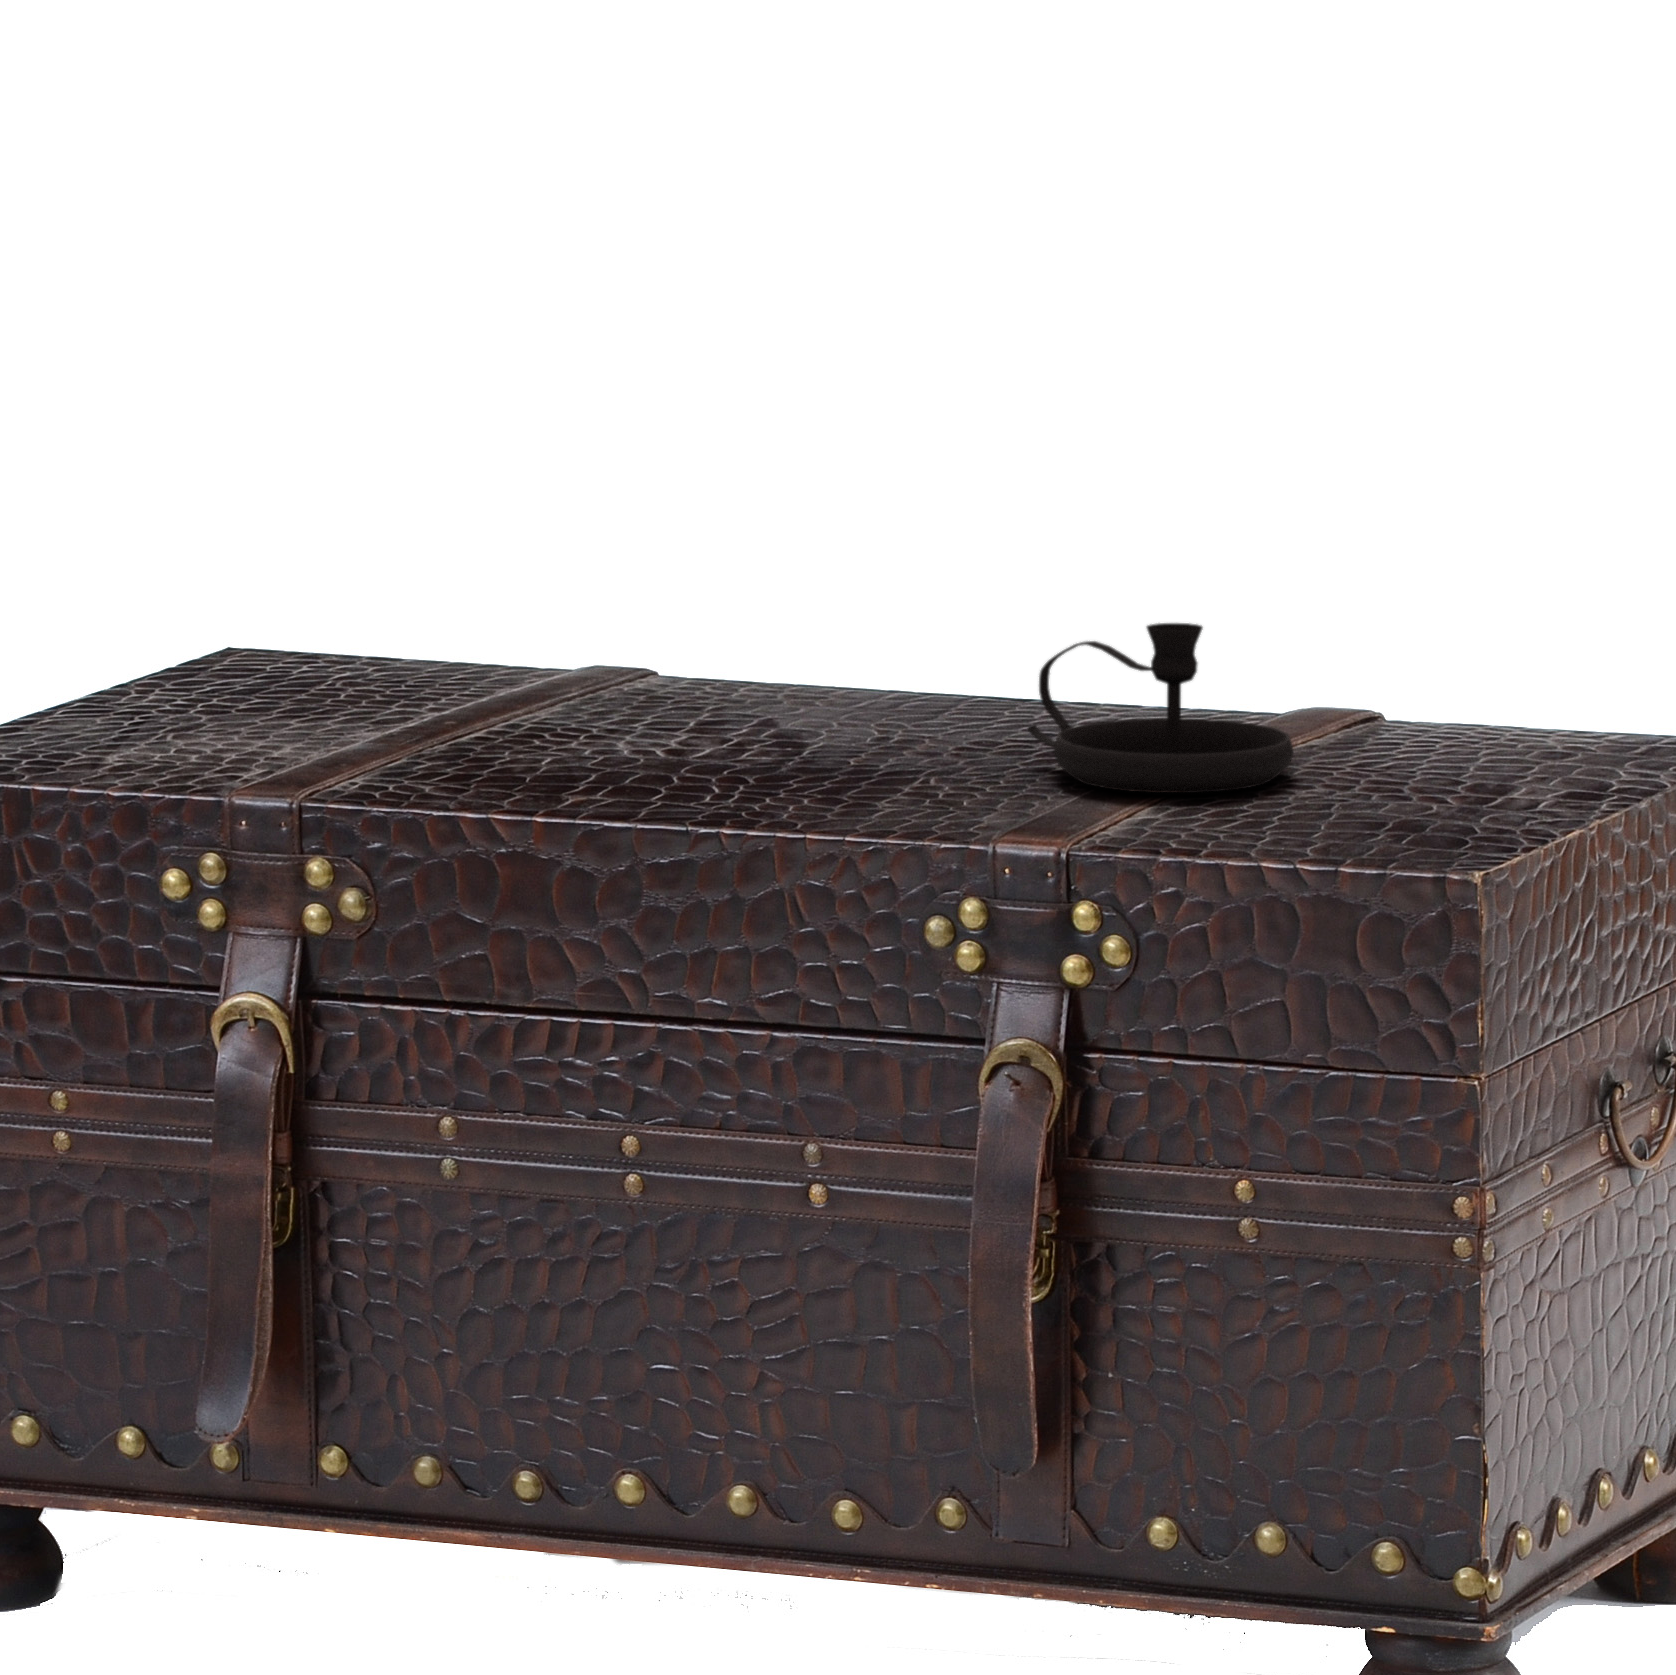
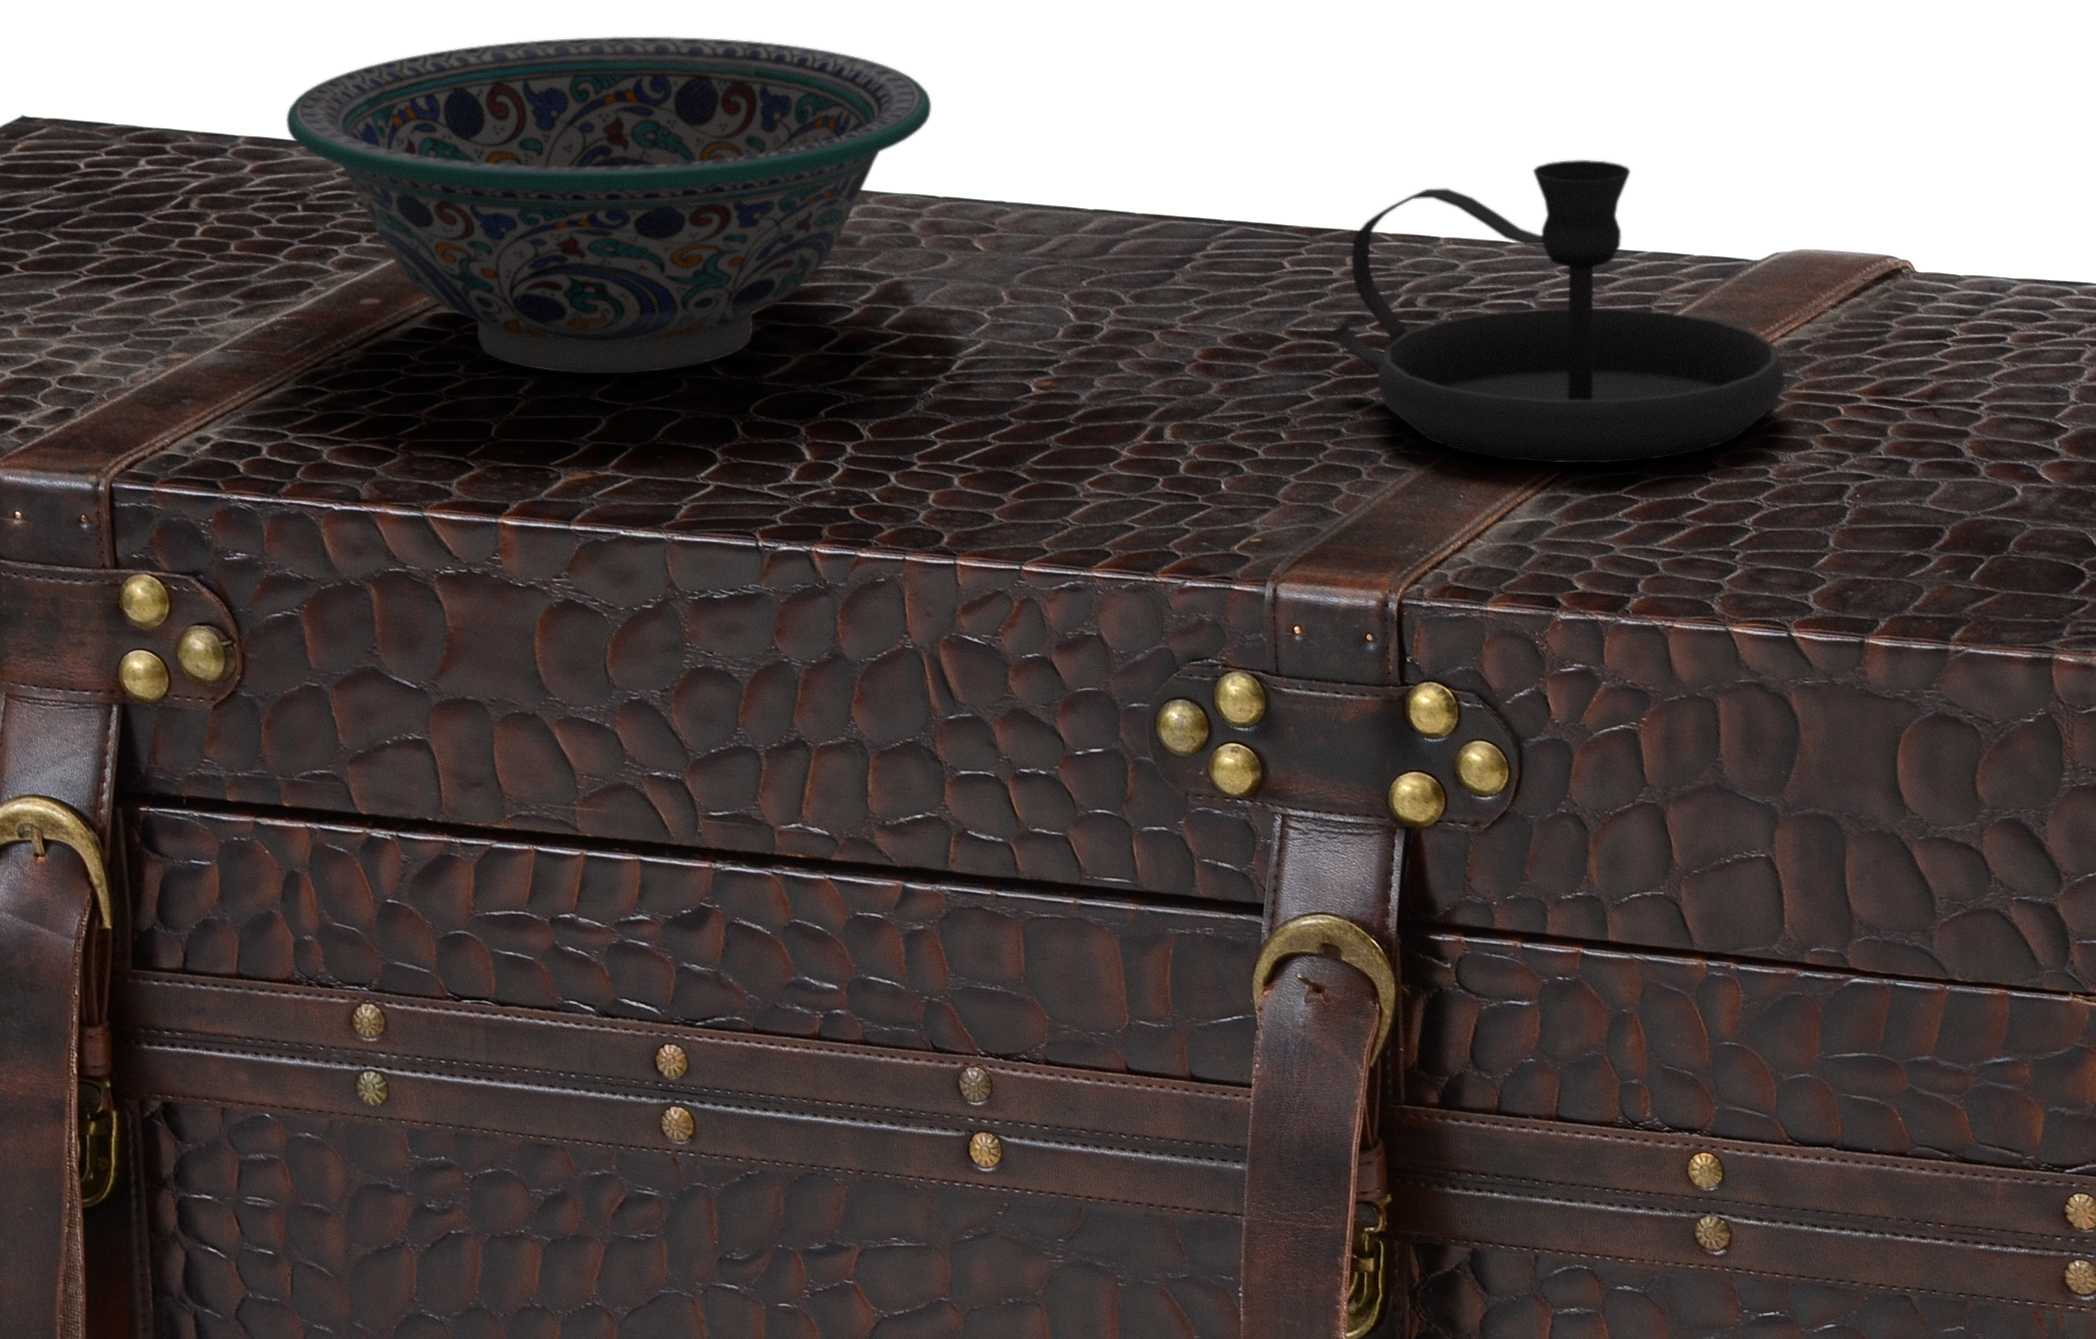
decorative bowl: none [405,572,789,754] -> present [287,37,931,373]

